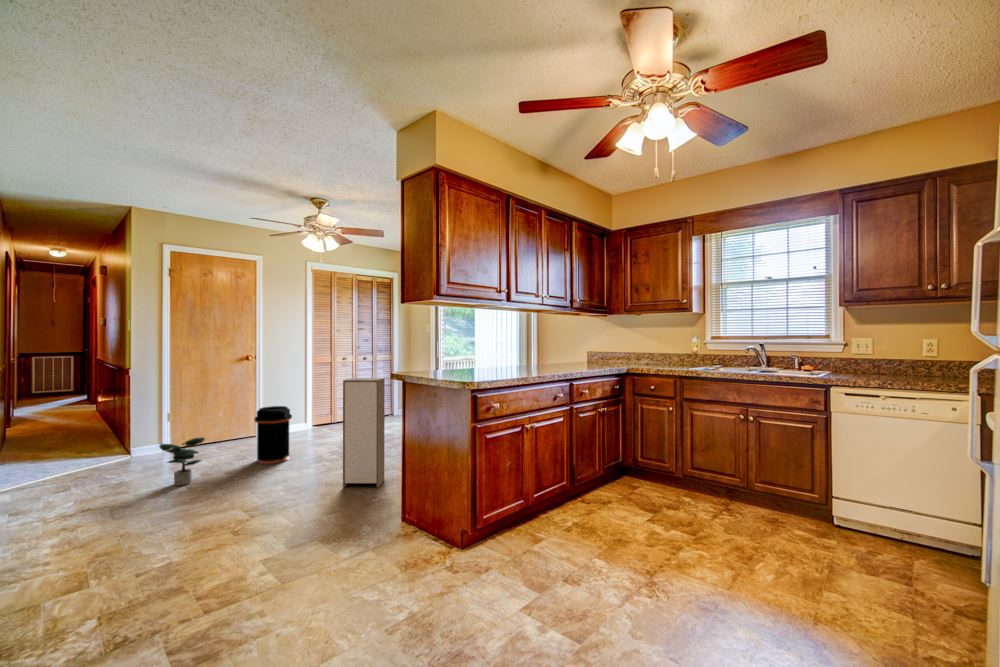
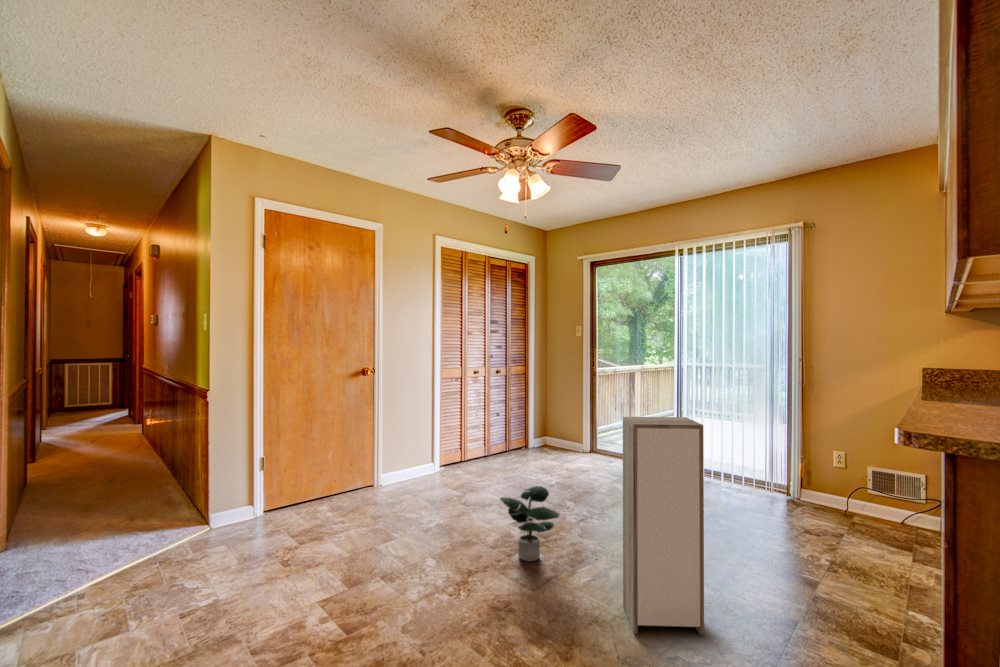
trash can: present [255,406,292,464] -> none [410,452,465,553]
potted plant: present [159,437,205,485] -> present [500,486,560,561]

